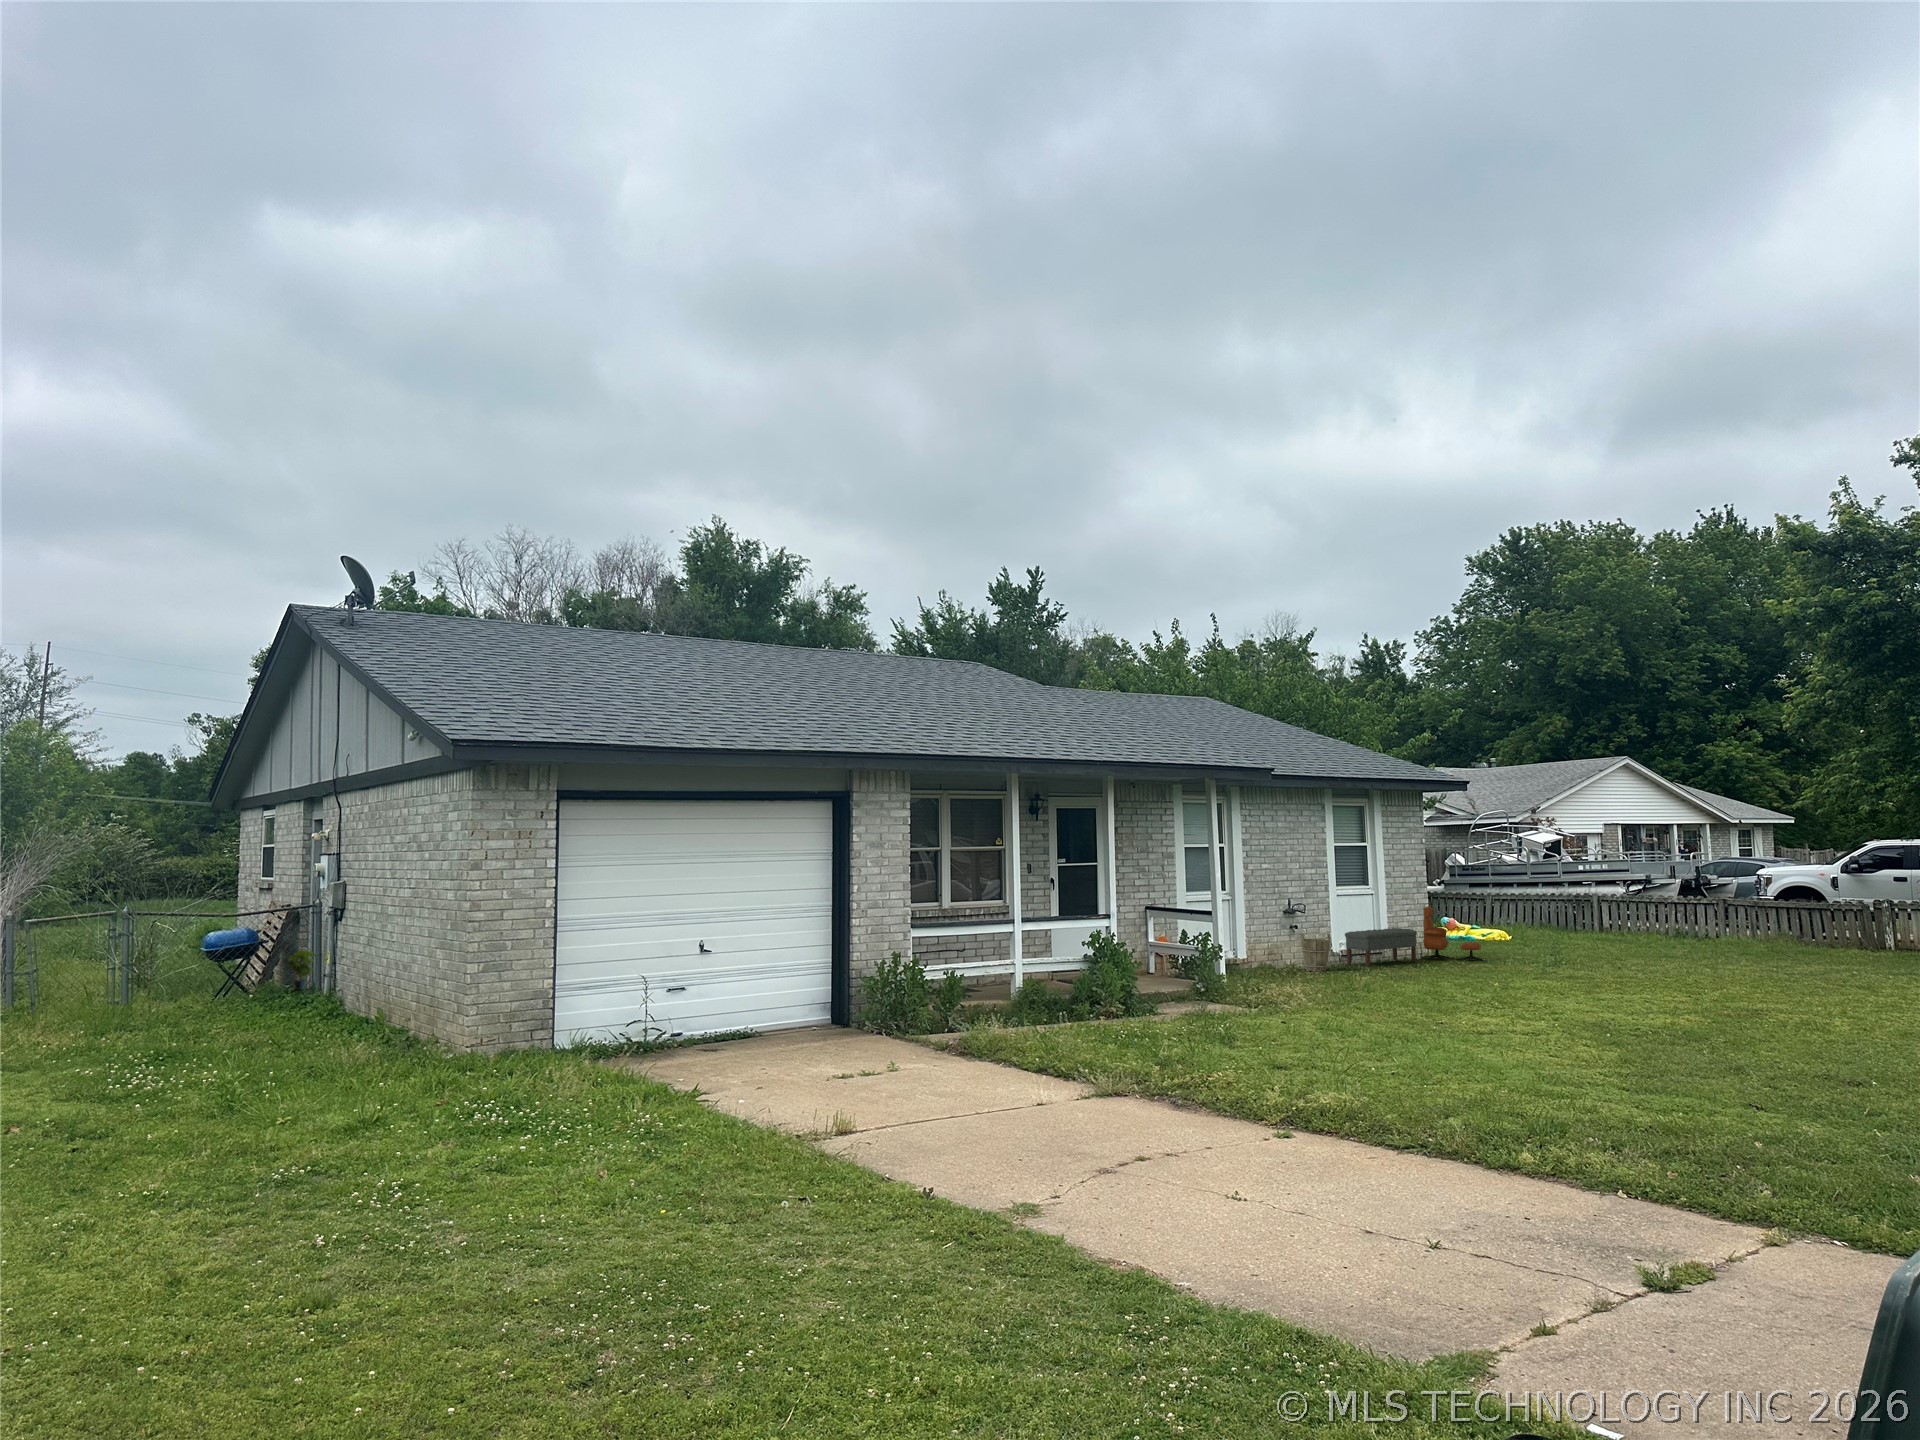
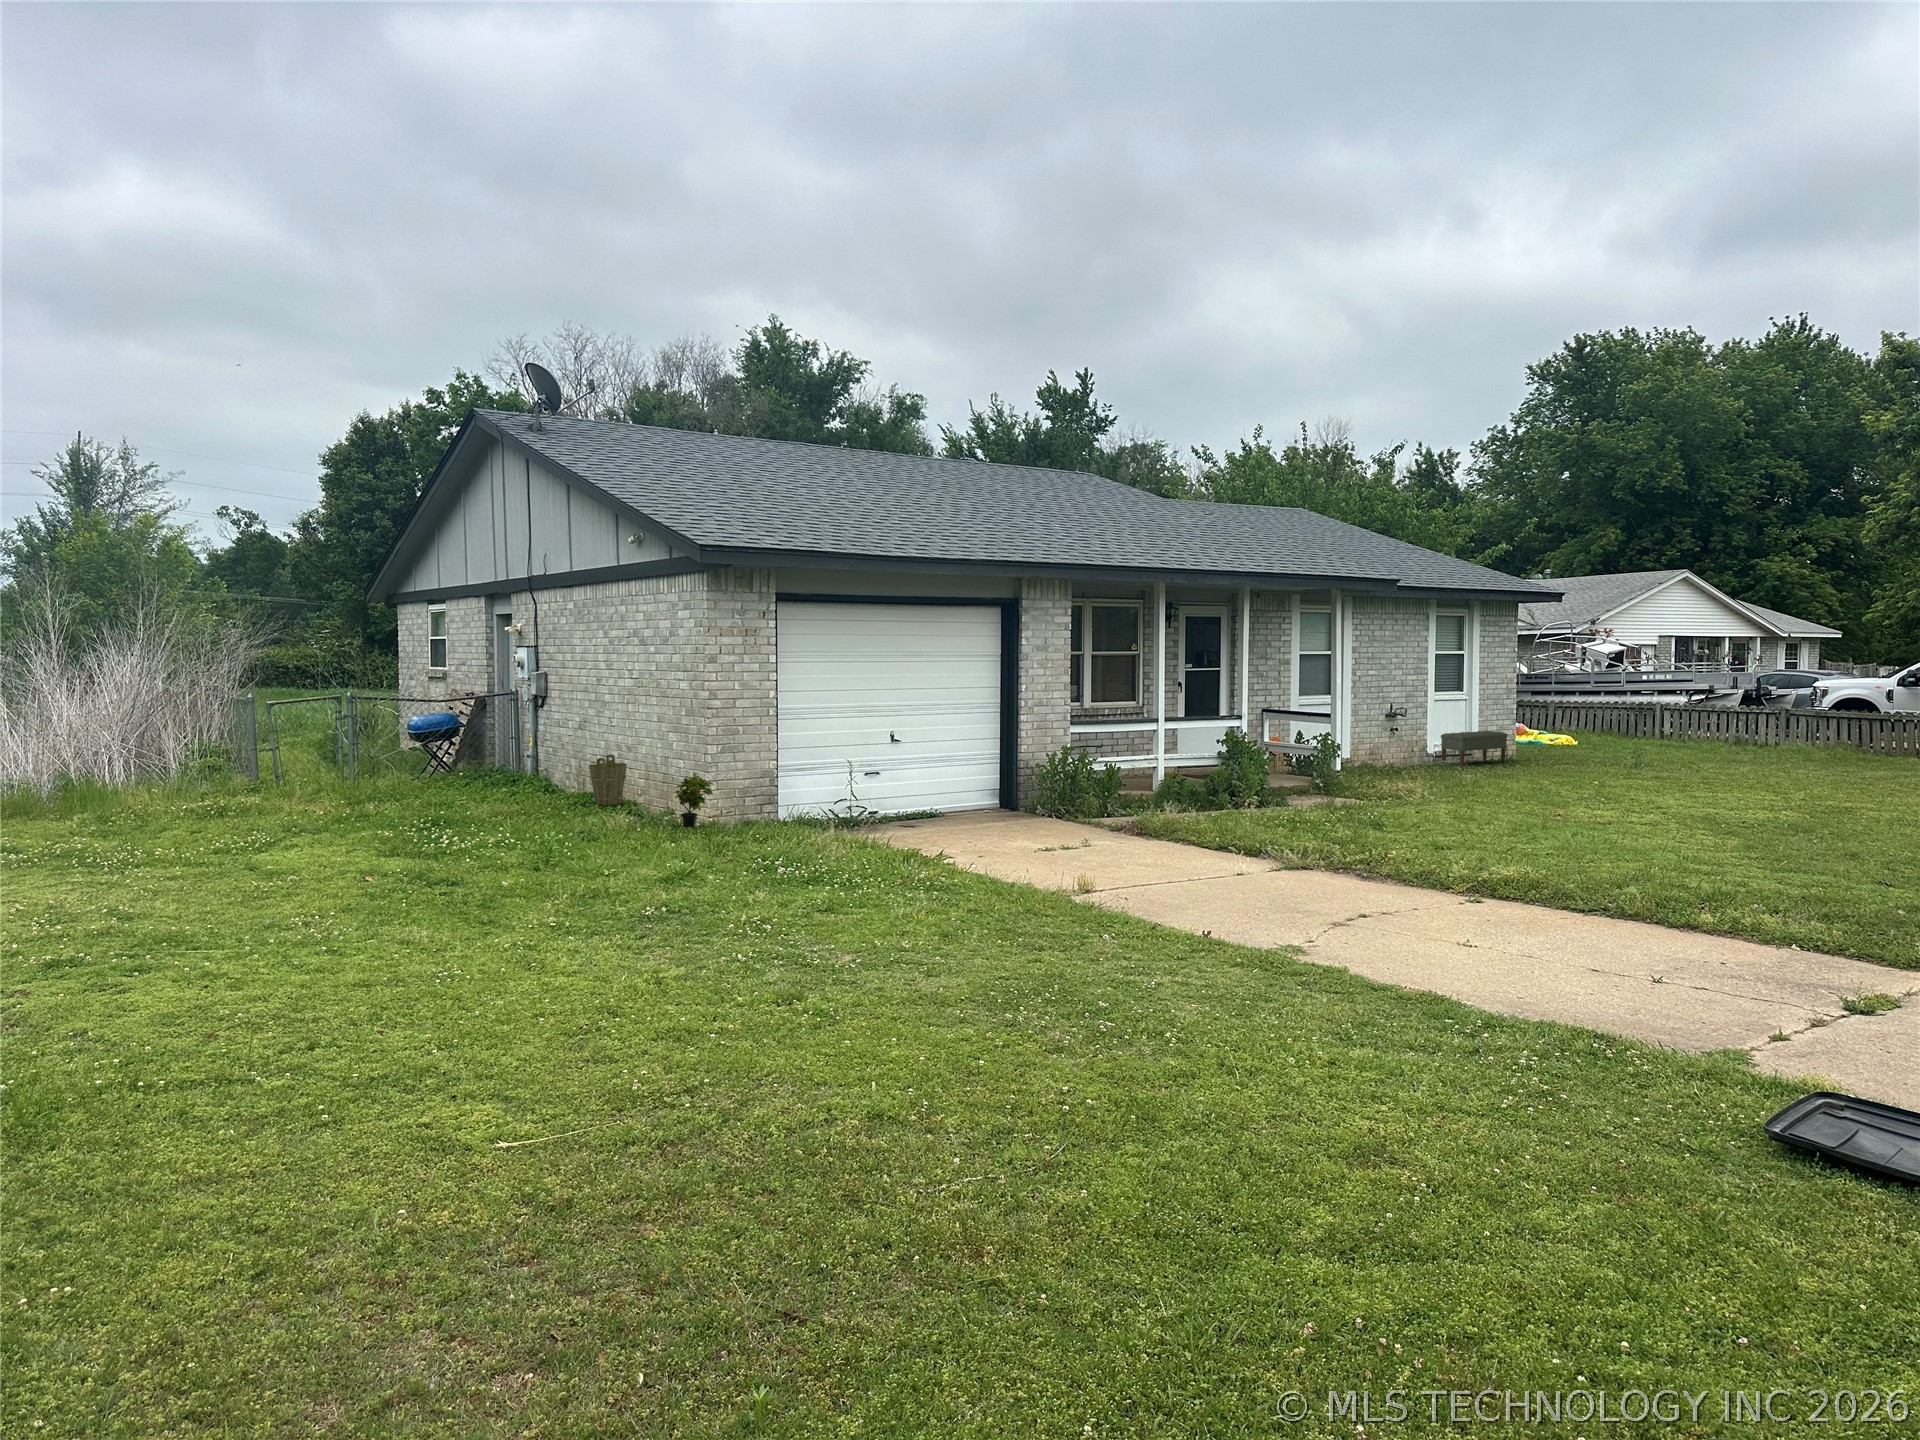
lounge chair: present [1422,906,1485,962] -> none [1508,711,1570,763]
bucket: present [1301,933,1330,972] -> present [589,754,627,805]
potted plant: present [287,950,315,990] -> present [675,773,713,826]

